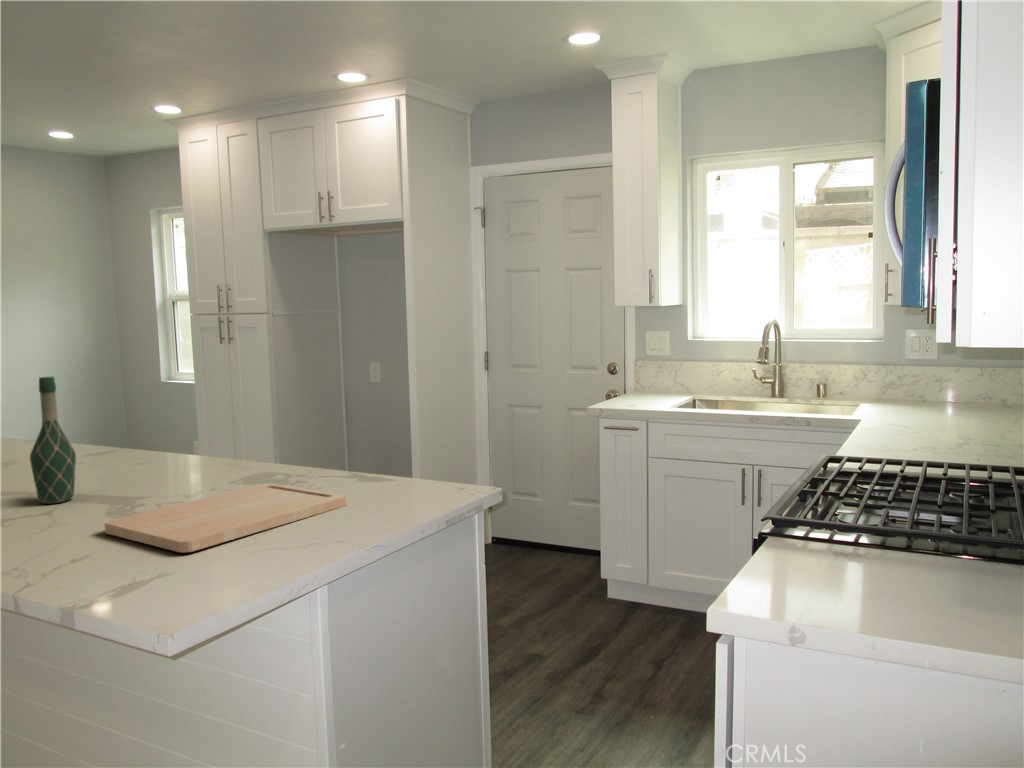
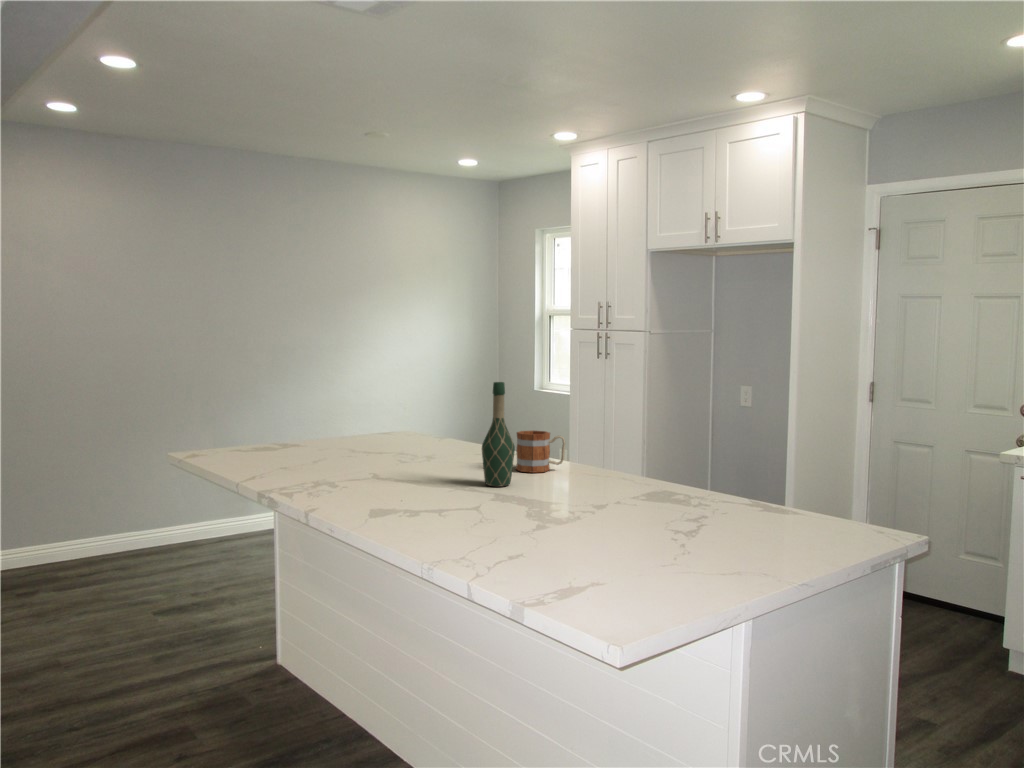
mug: none [87,429,151,479] -> present [516,431,566,473]
cutting board: present [104,483,346,553] -> none [547,490,746,536]

